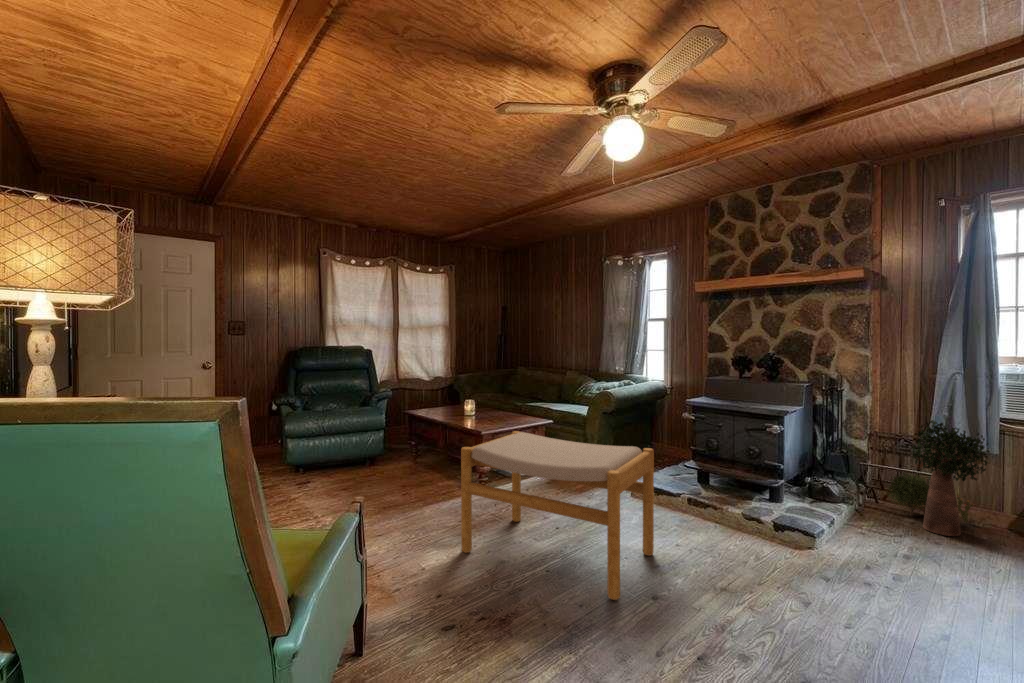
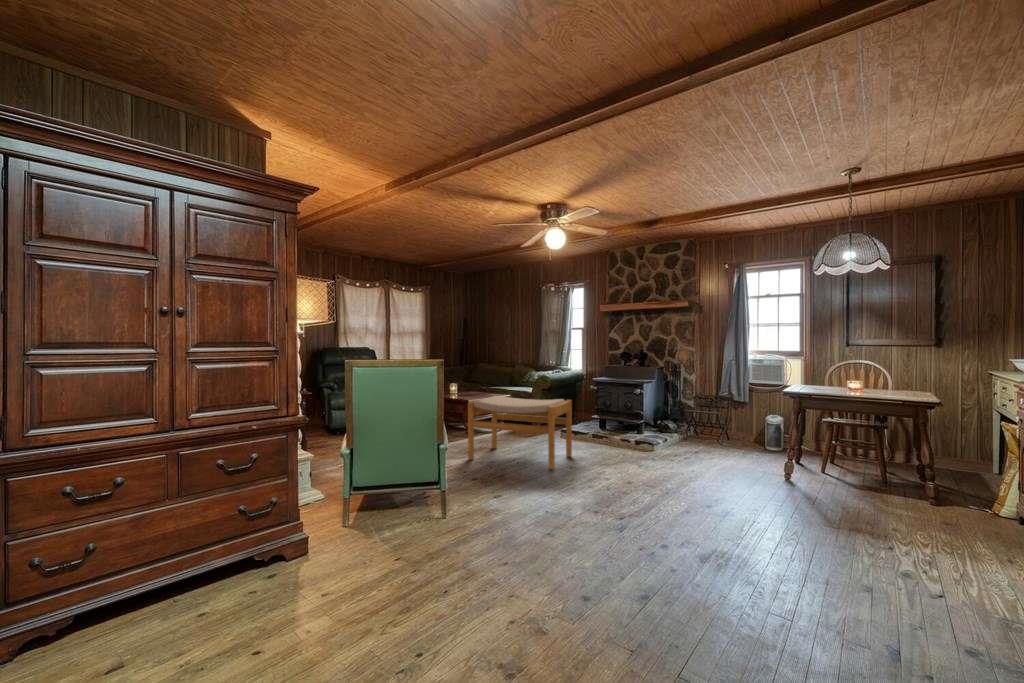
potted plant: present [888,420,989,536] -> none [700,385,743,445]

